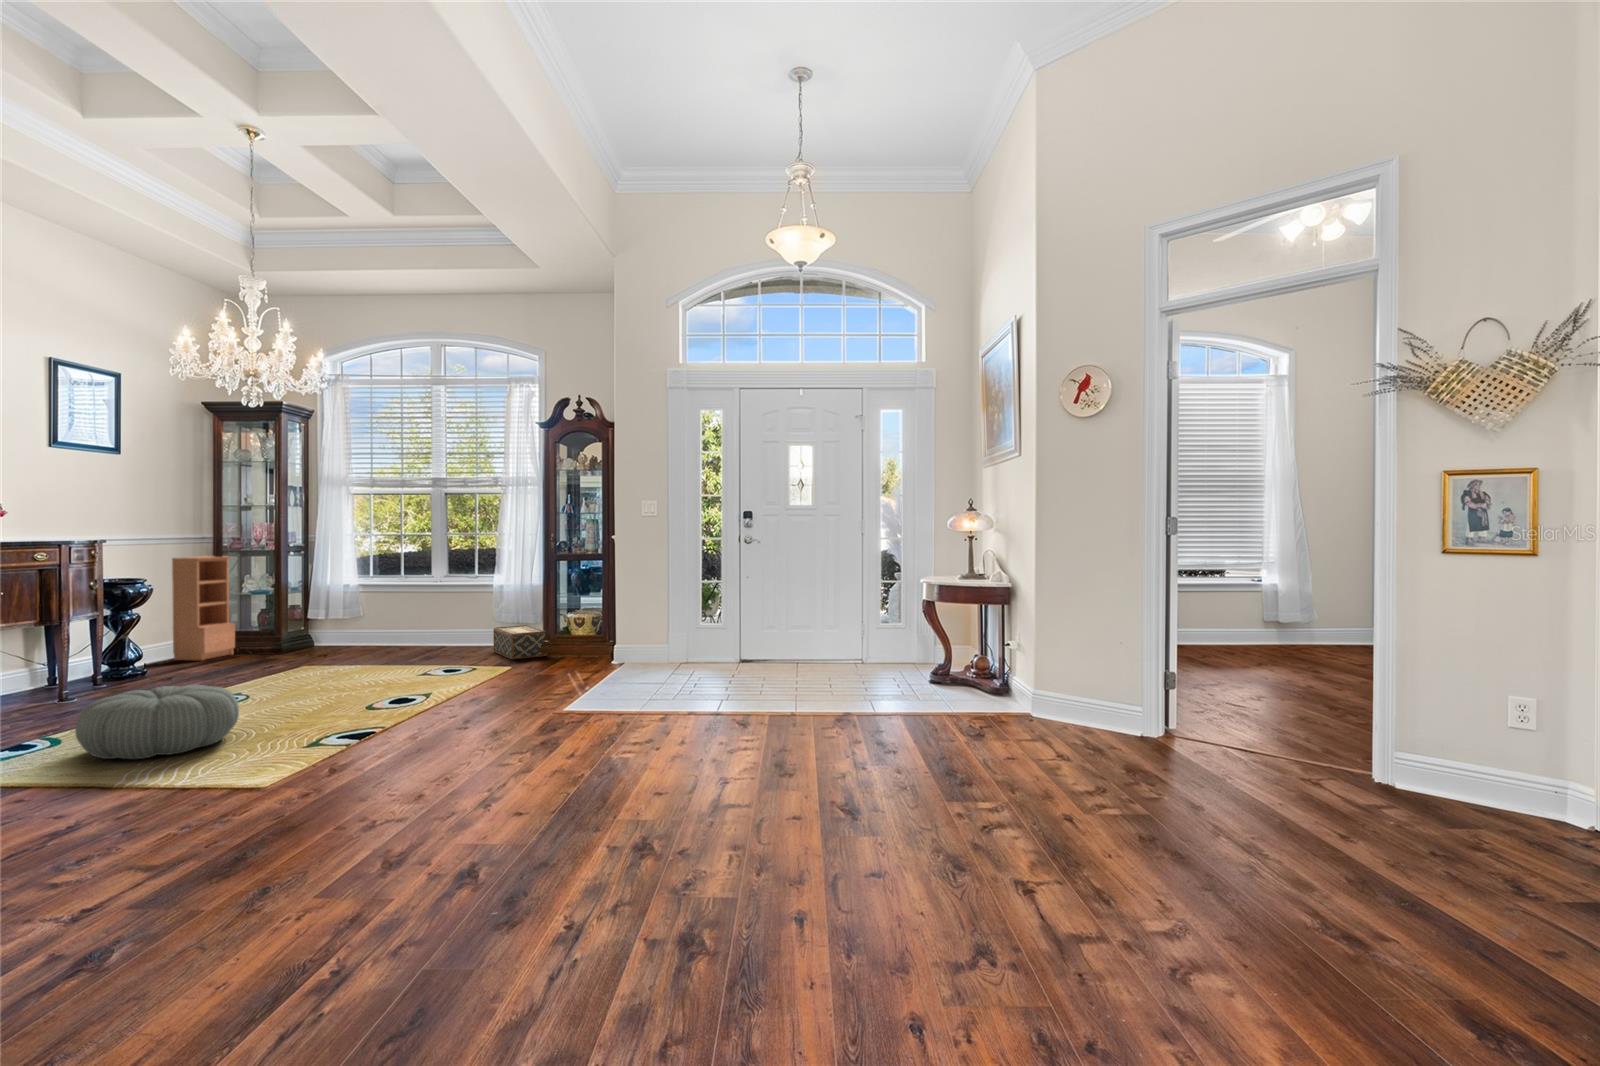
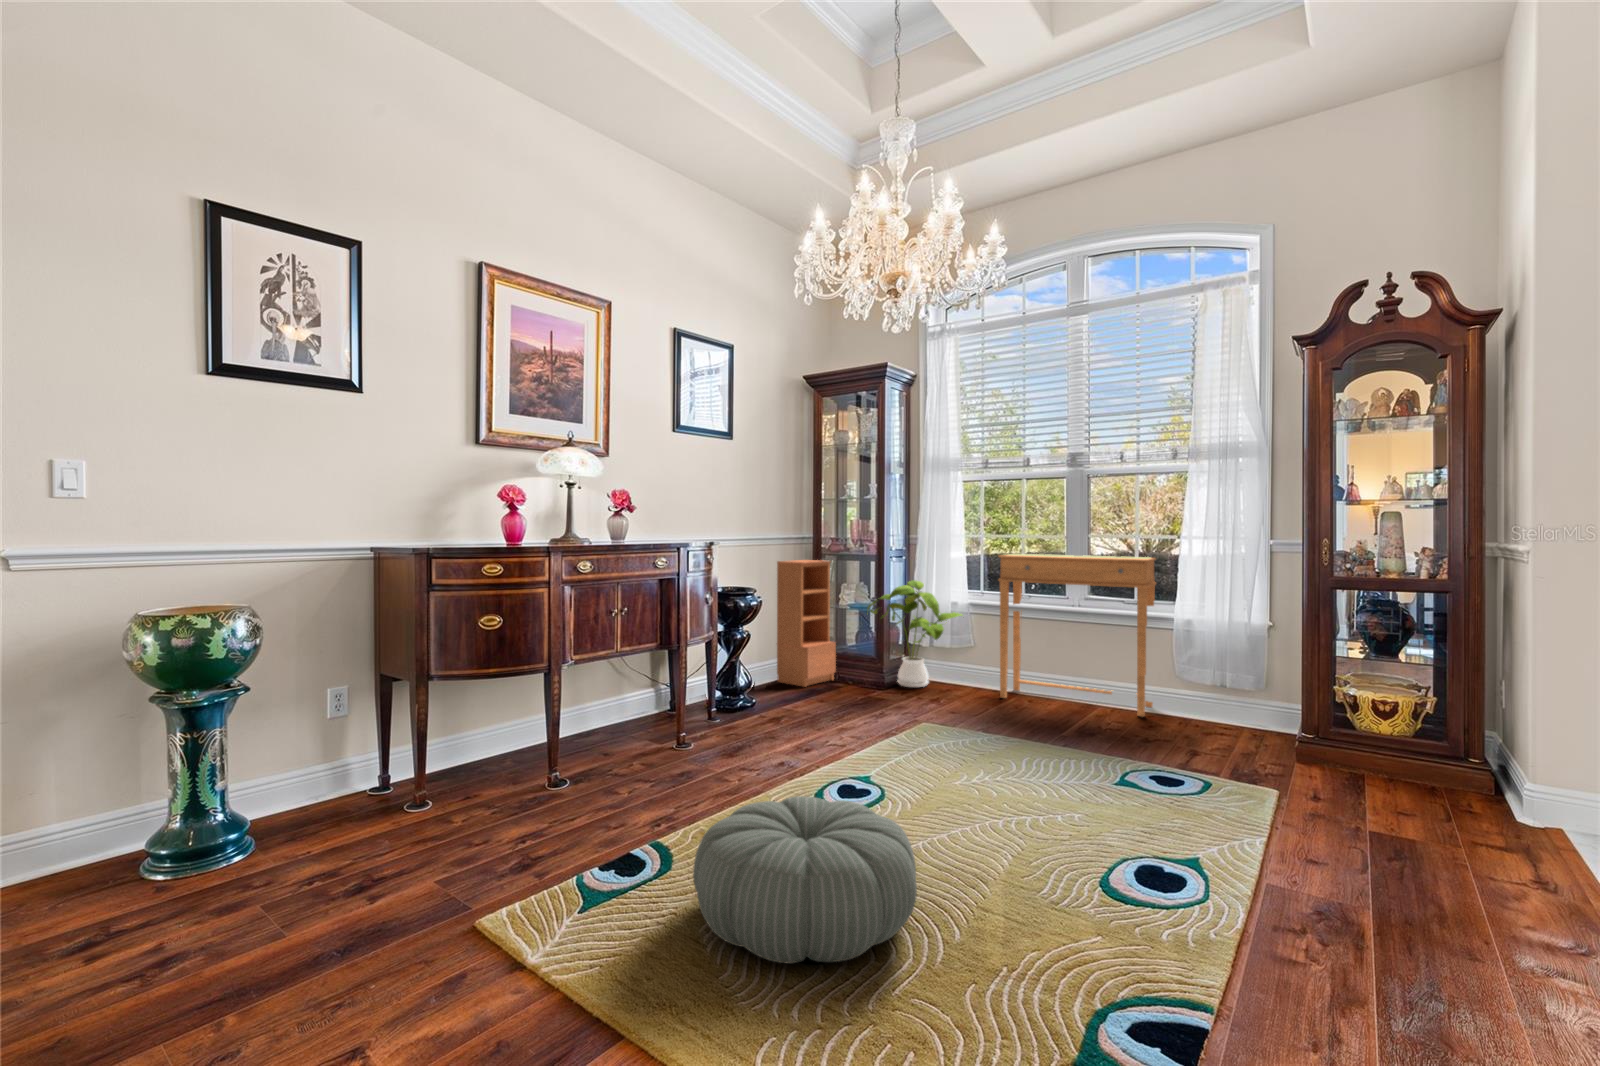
side table: none [375,547,489,651] -> present [999,554,1156,717]
house plant: none [264,569,358,652] -> present [867,580,962,687]
woven basket: present [494,625,547,659] -> none [1178,686,1292,751]

